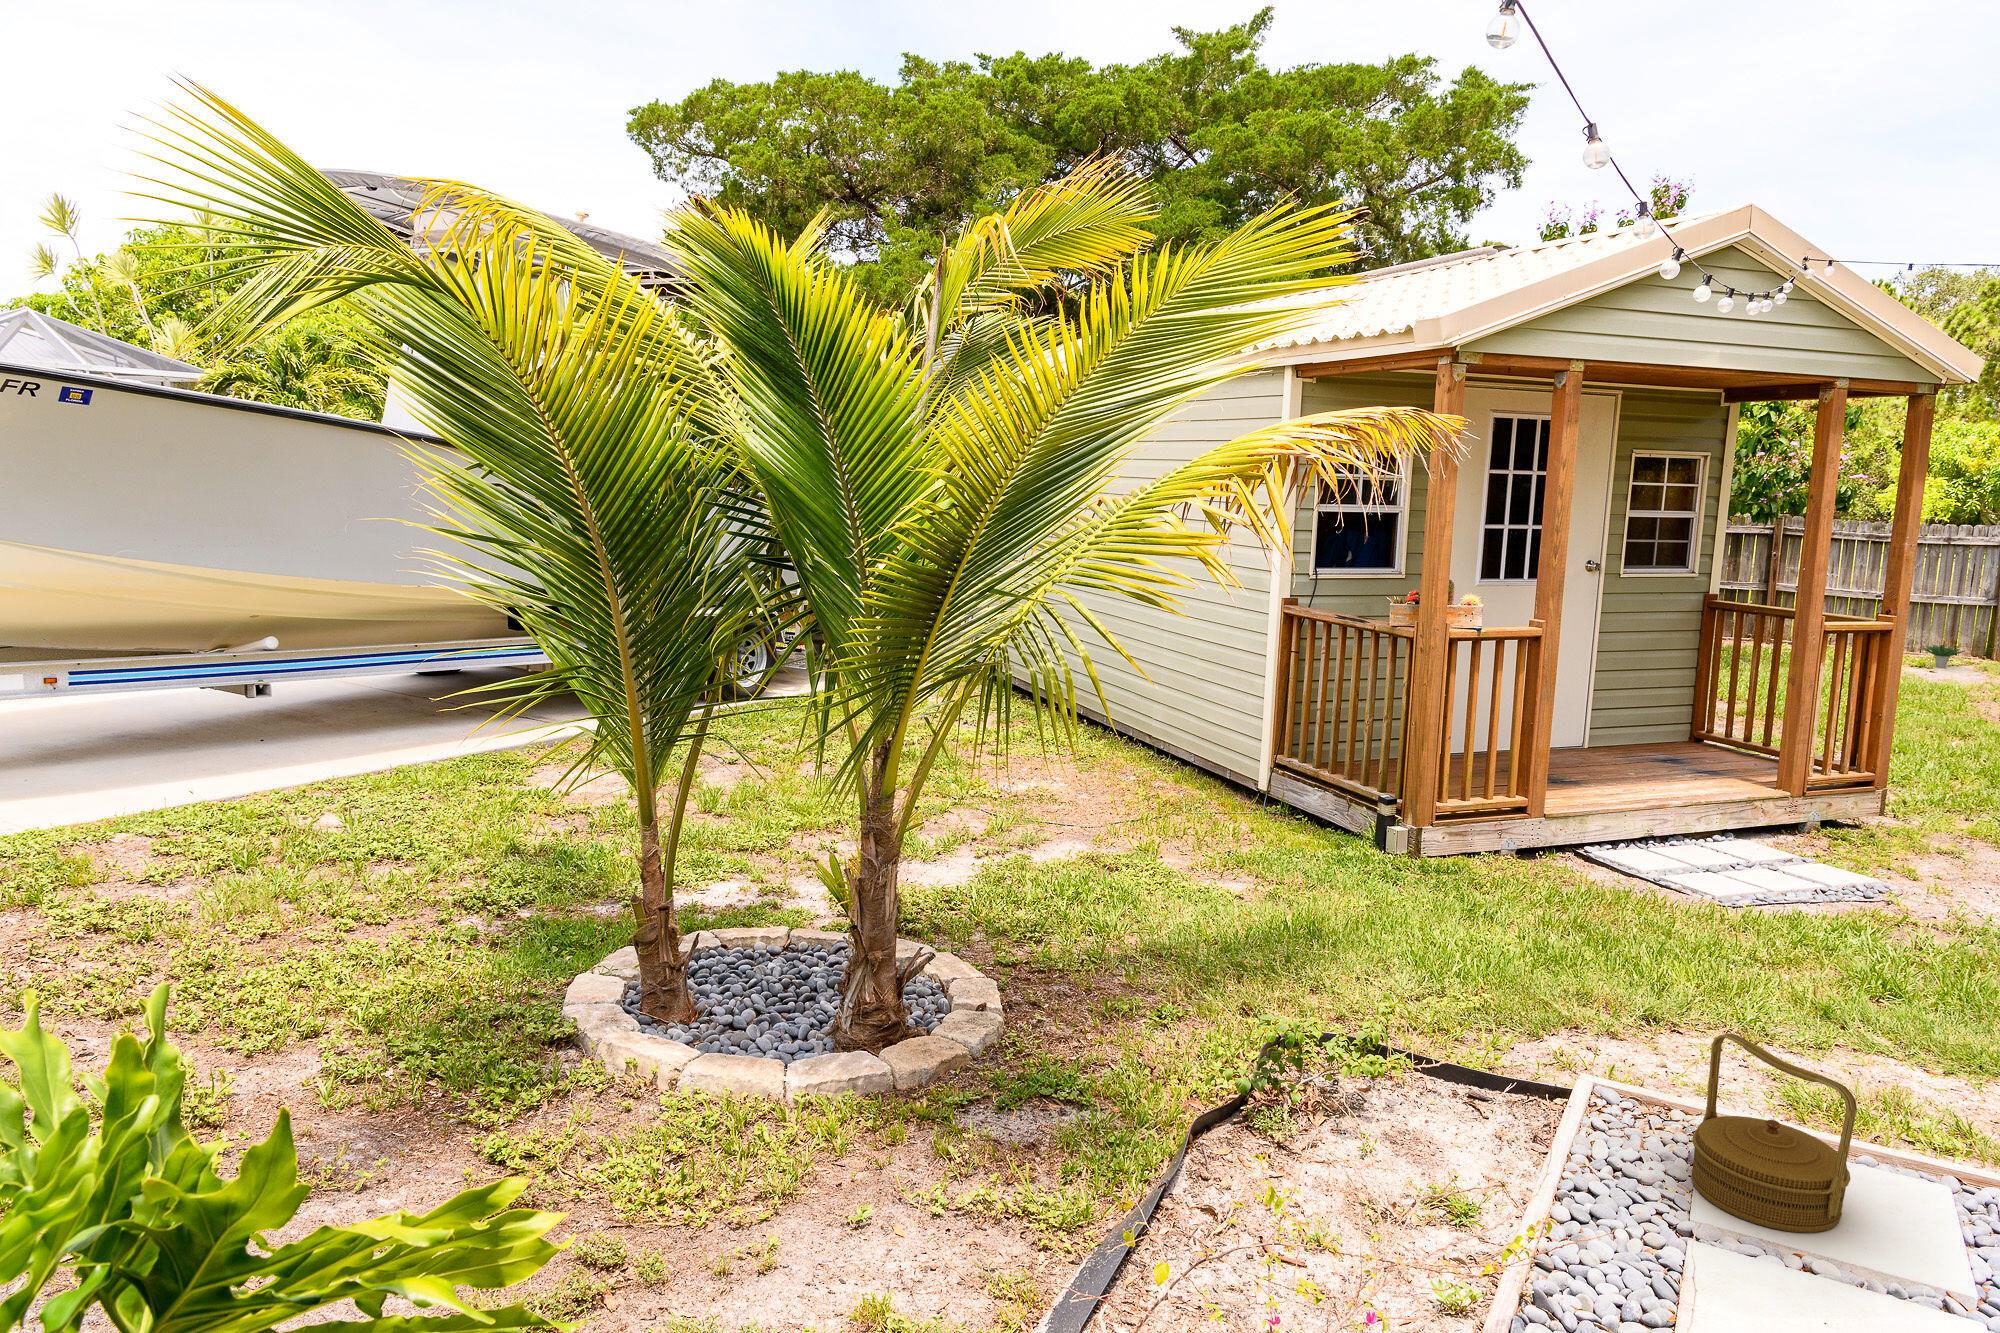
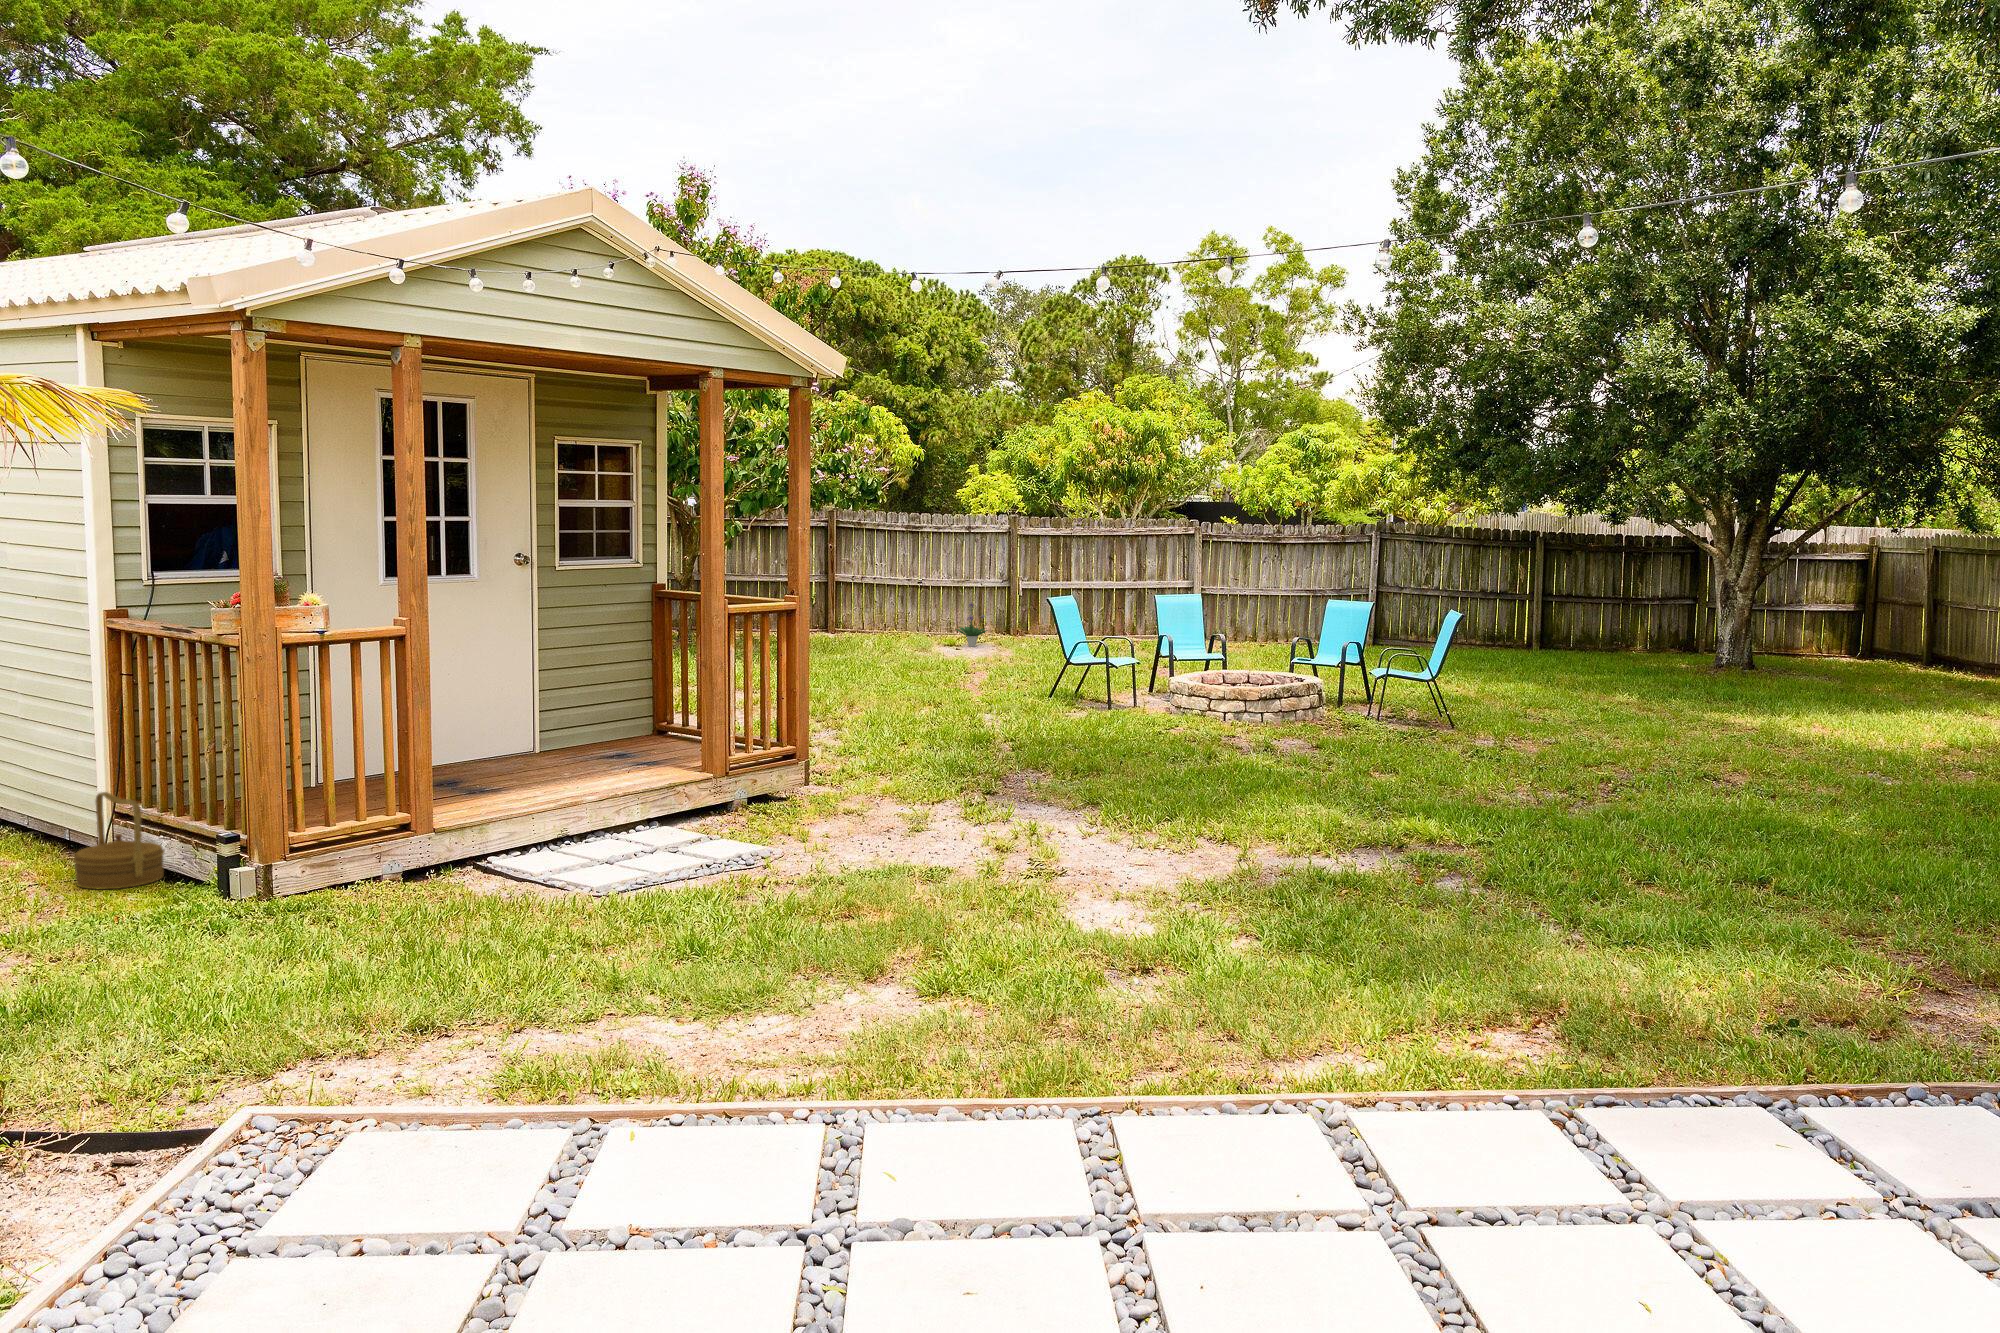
basket: present [1691,1033,1857,1233] -> present [73,792,164,889]

